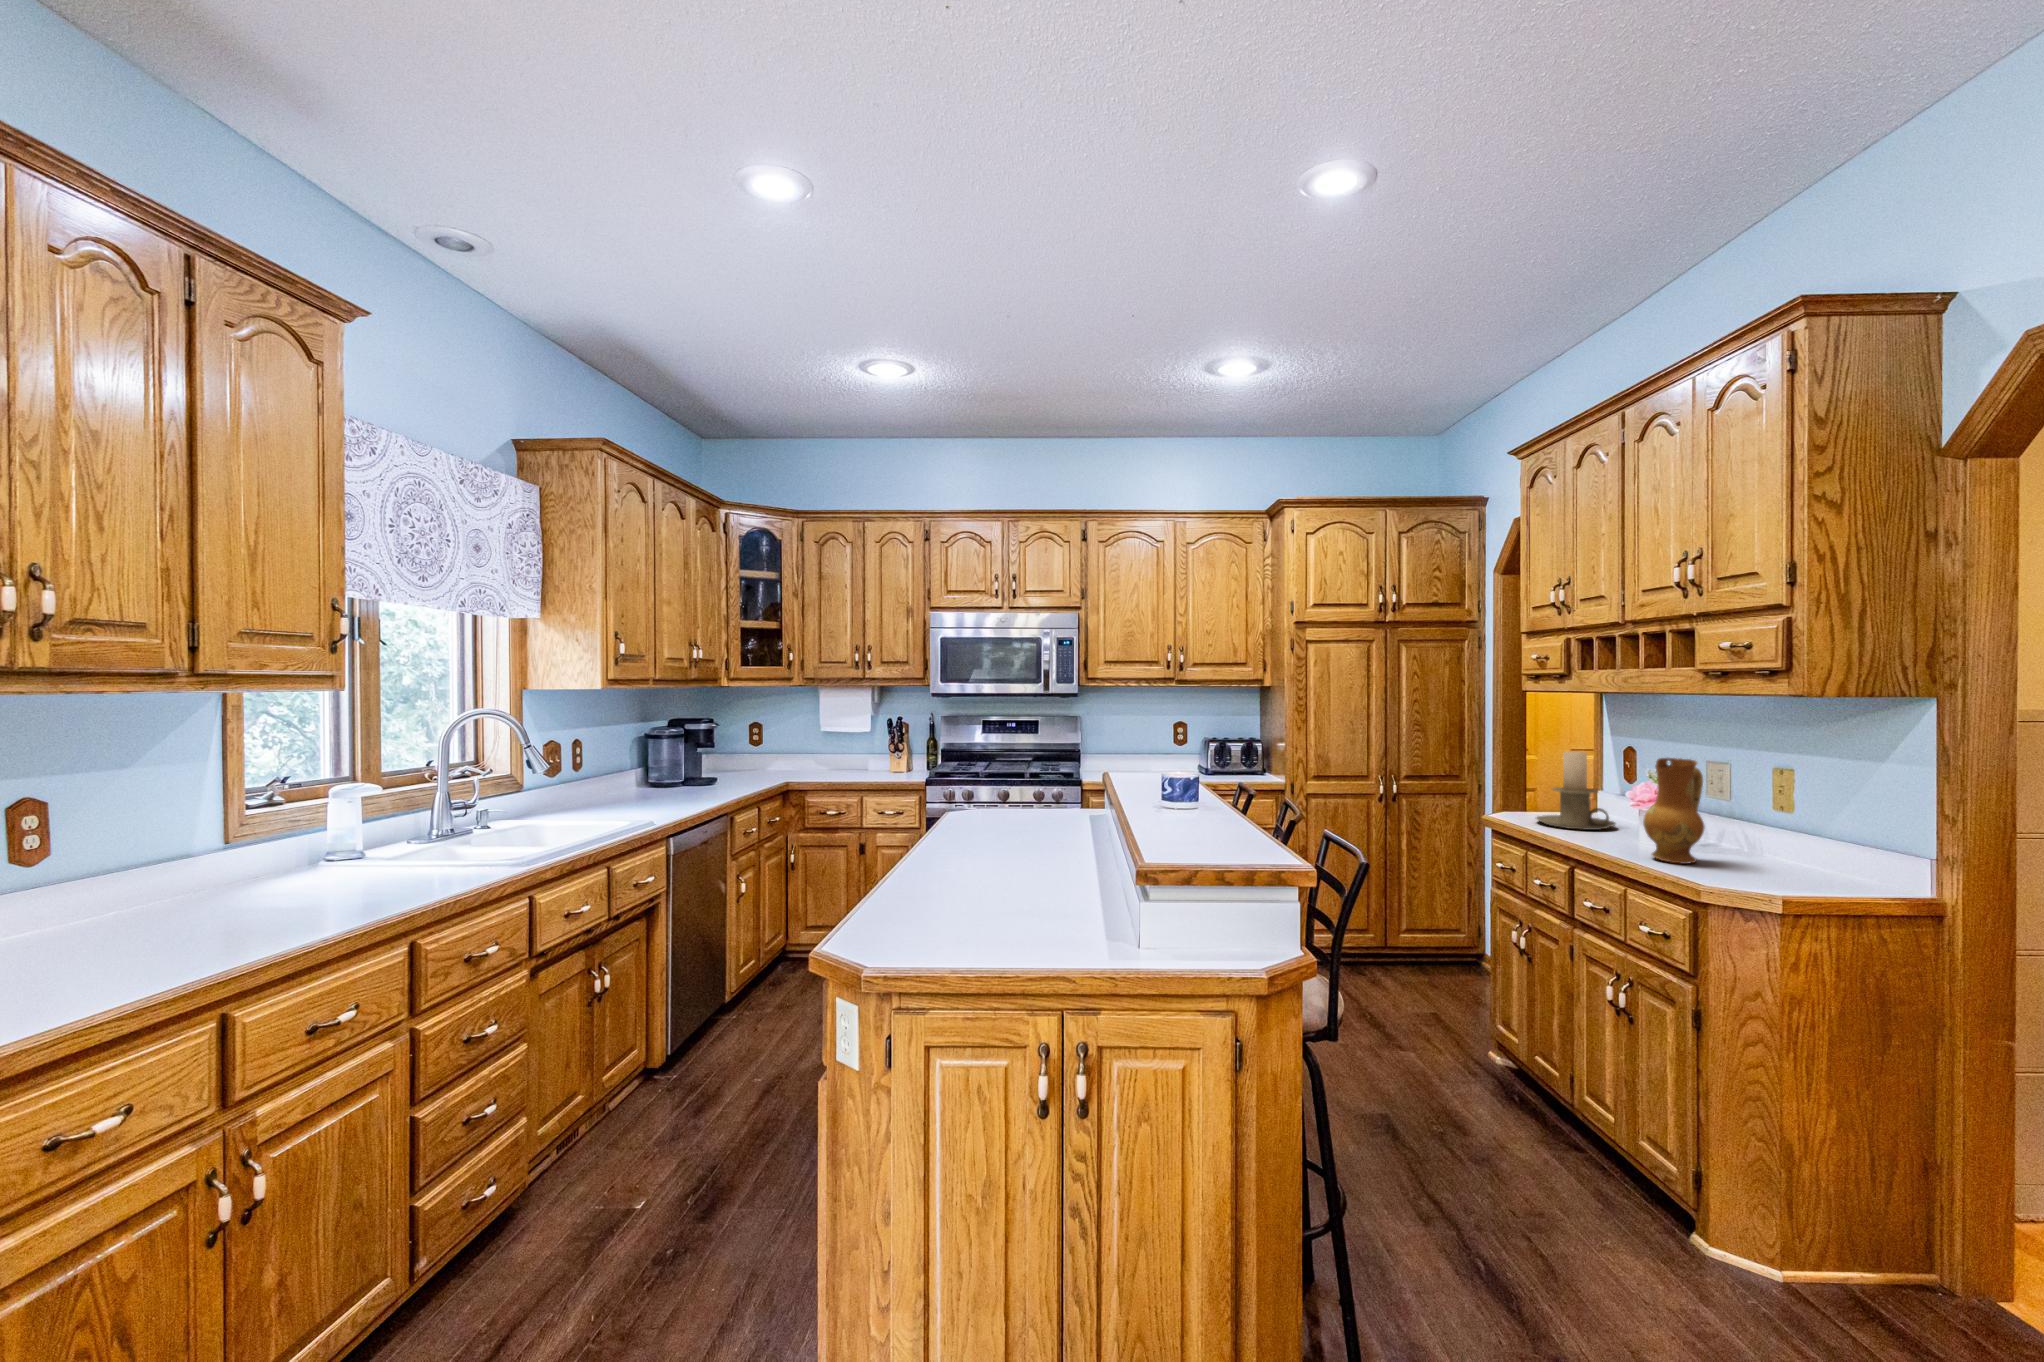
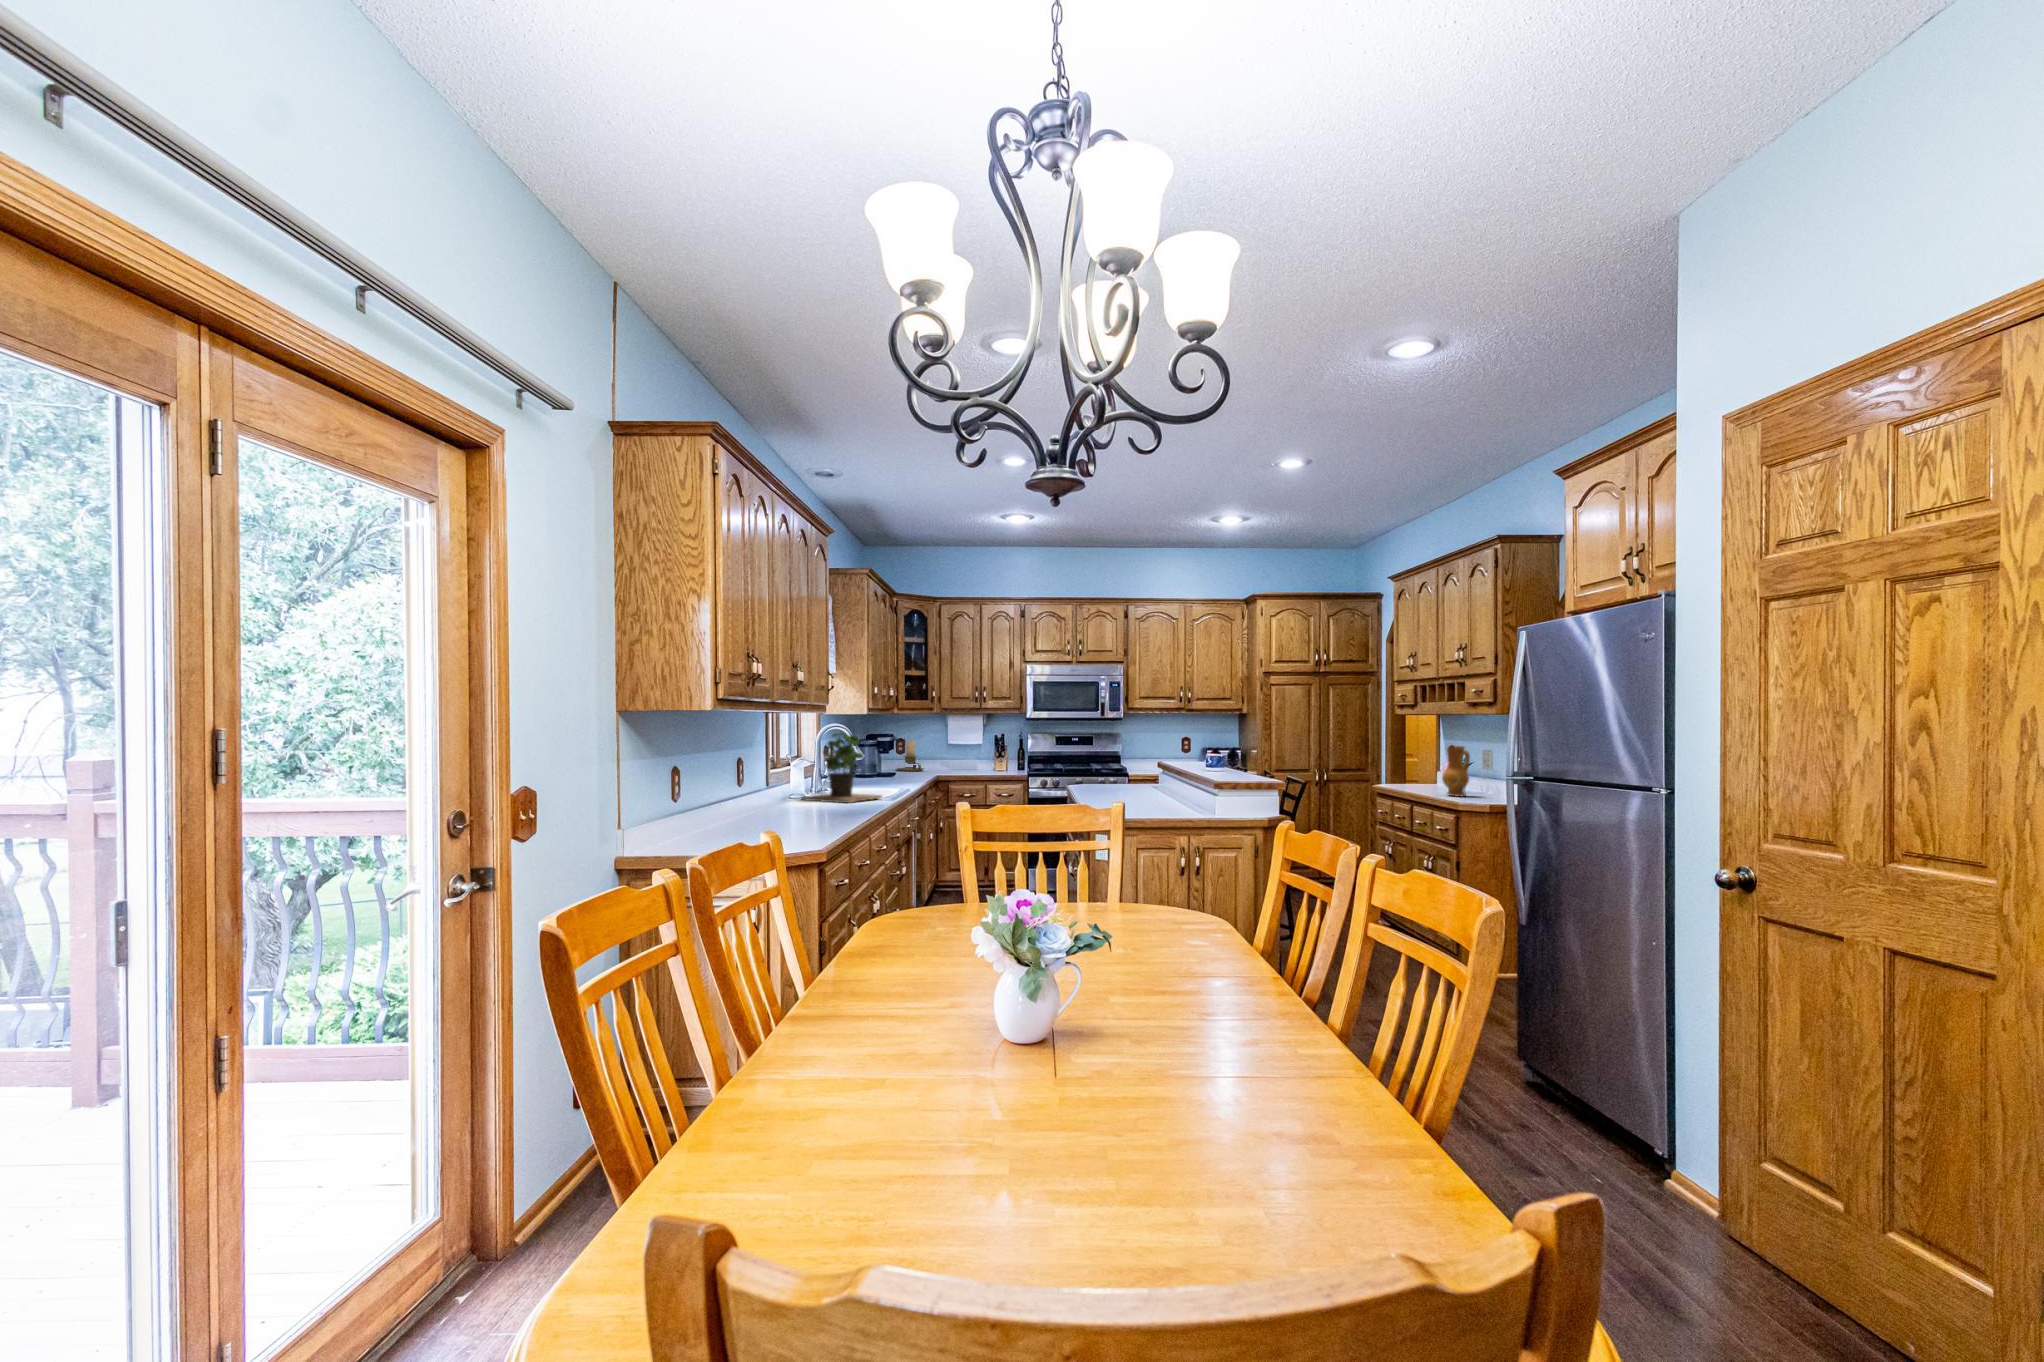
potted plant: none [262,739,465,900] -> present [801,733,882,803]
candle holder: present [1537,752,1616,830] -> present [897,740,924,771]

